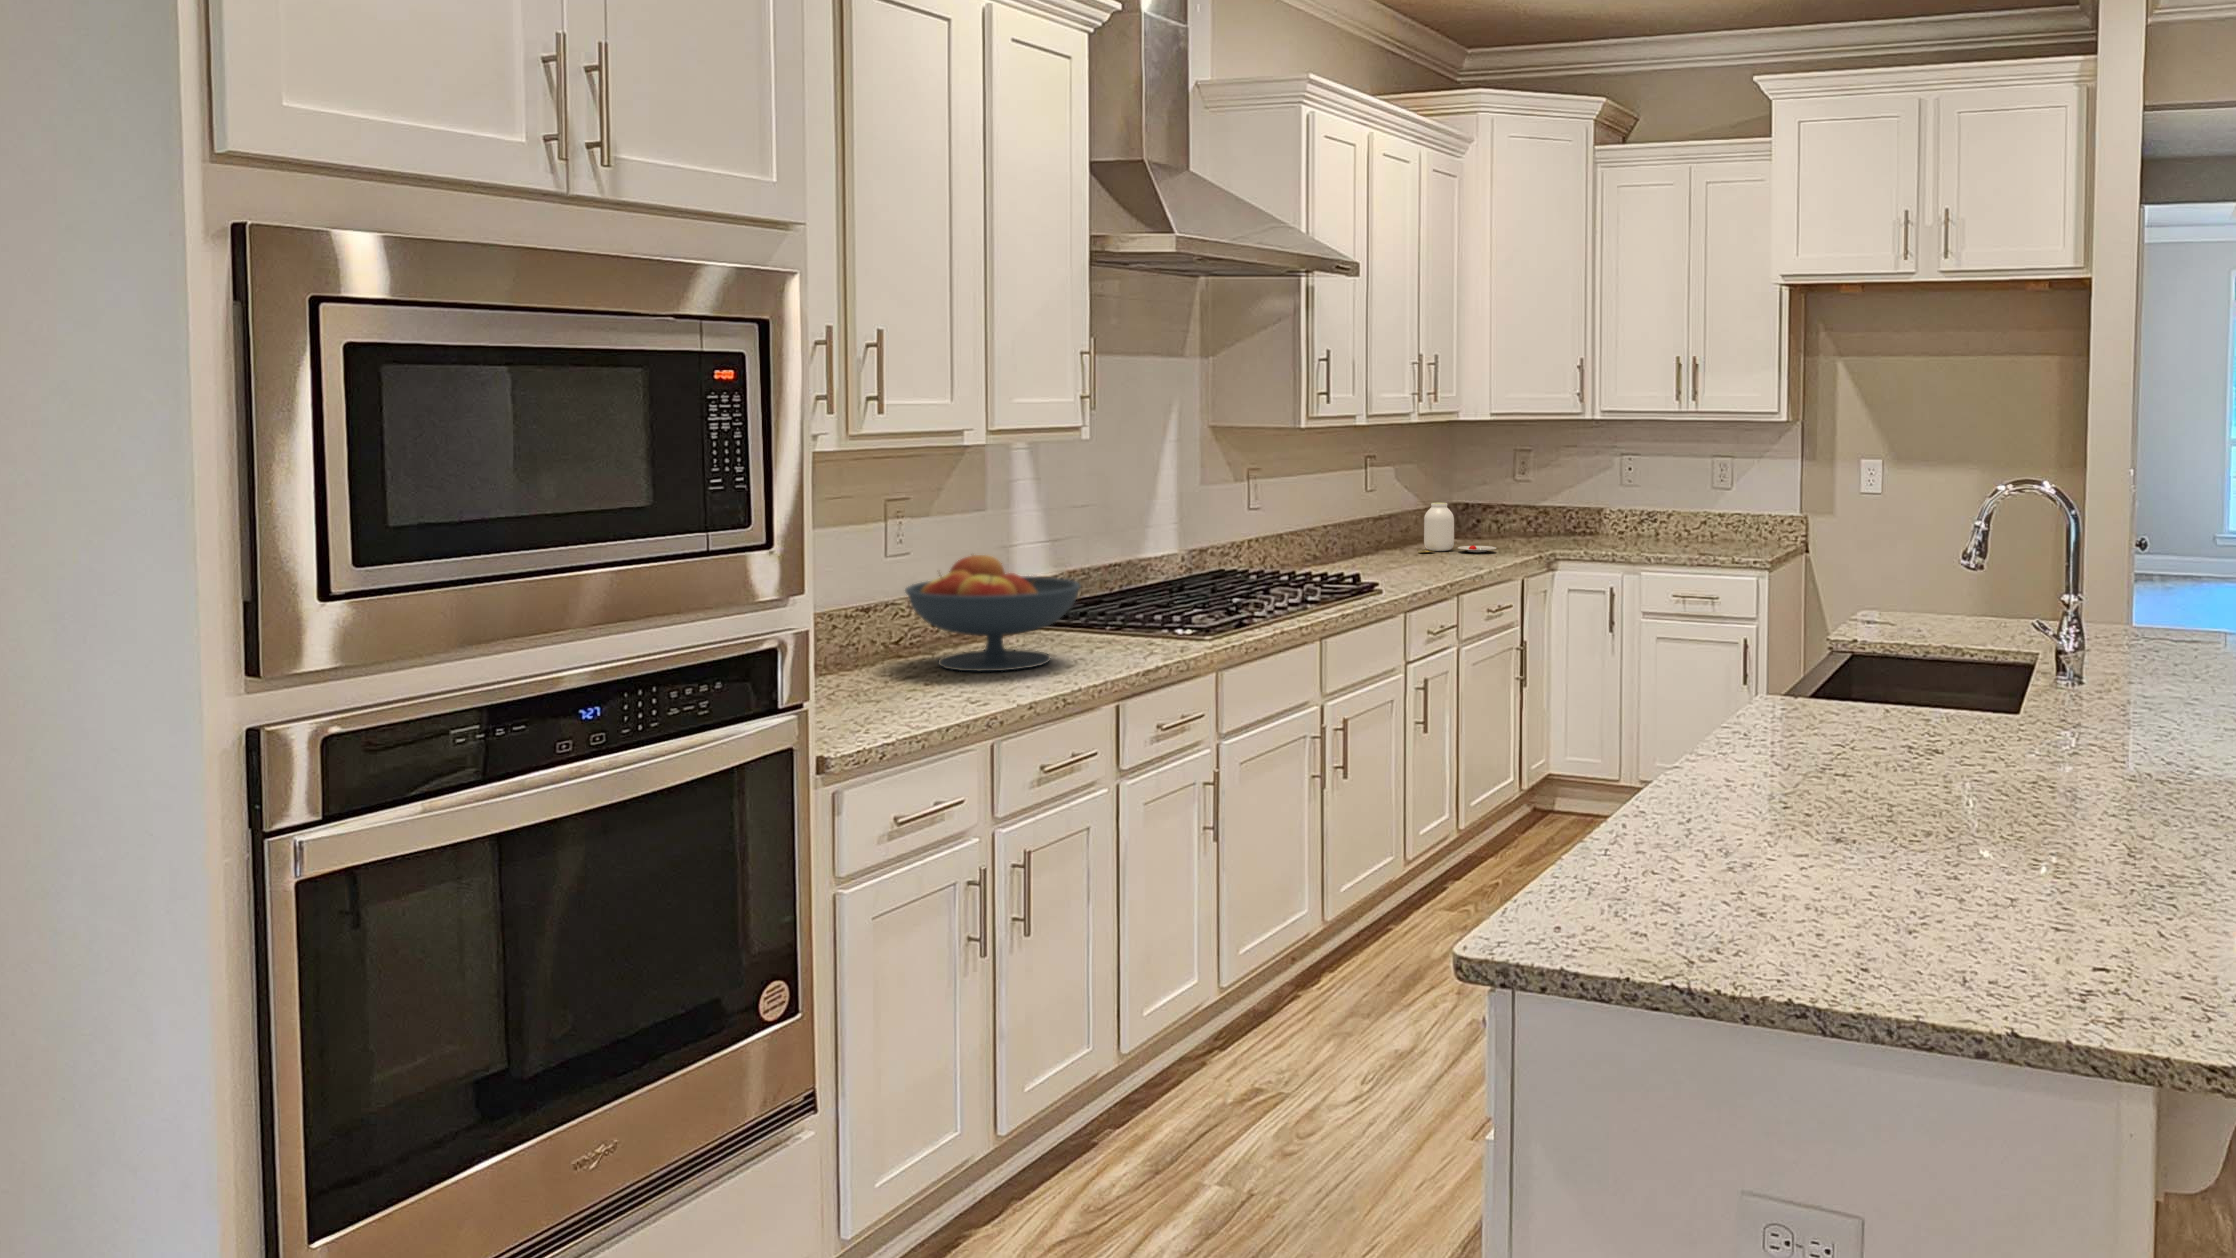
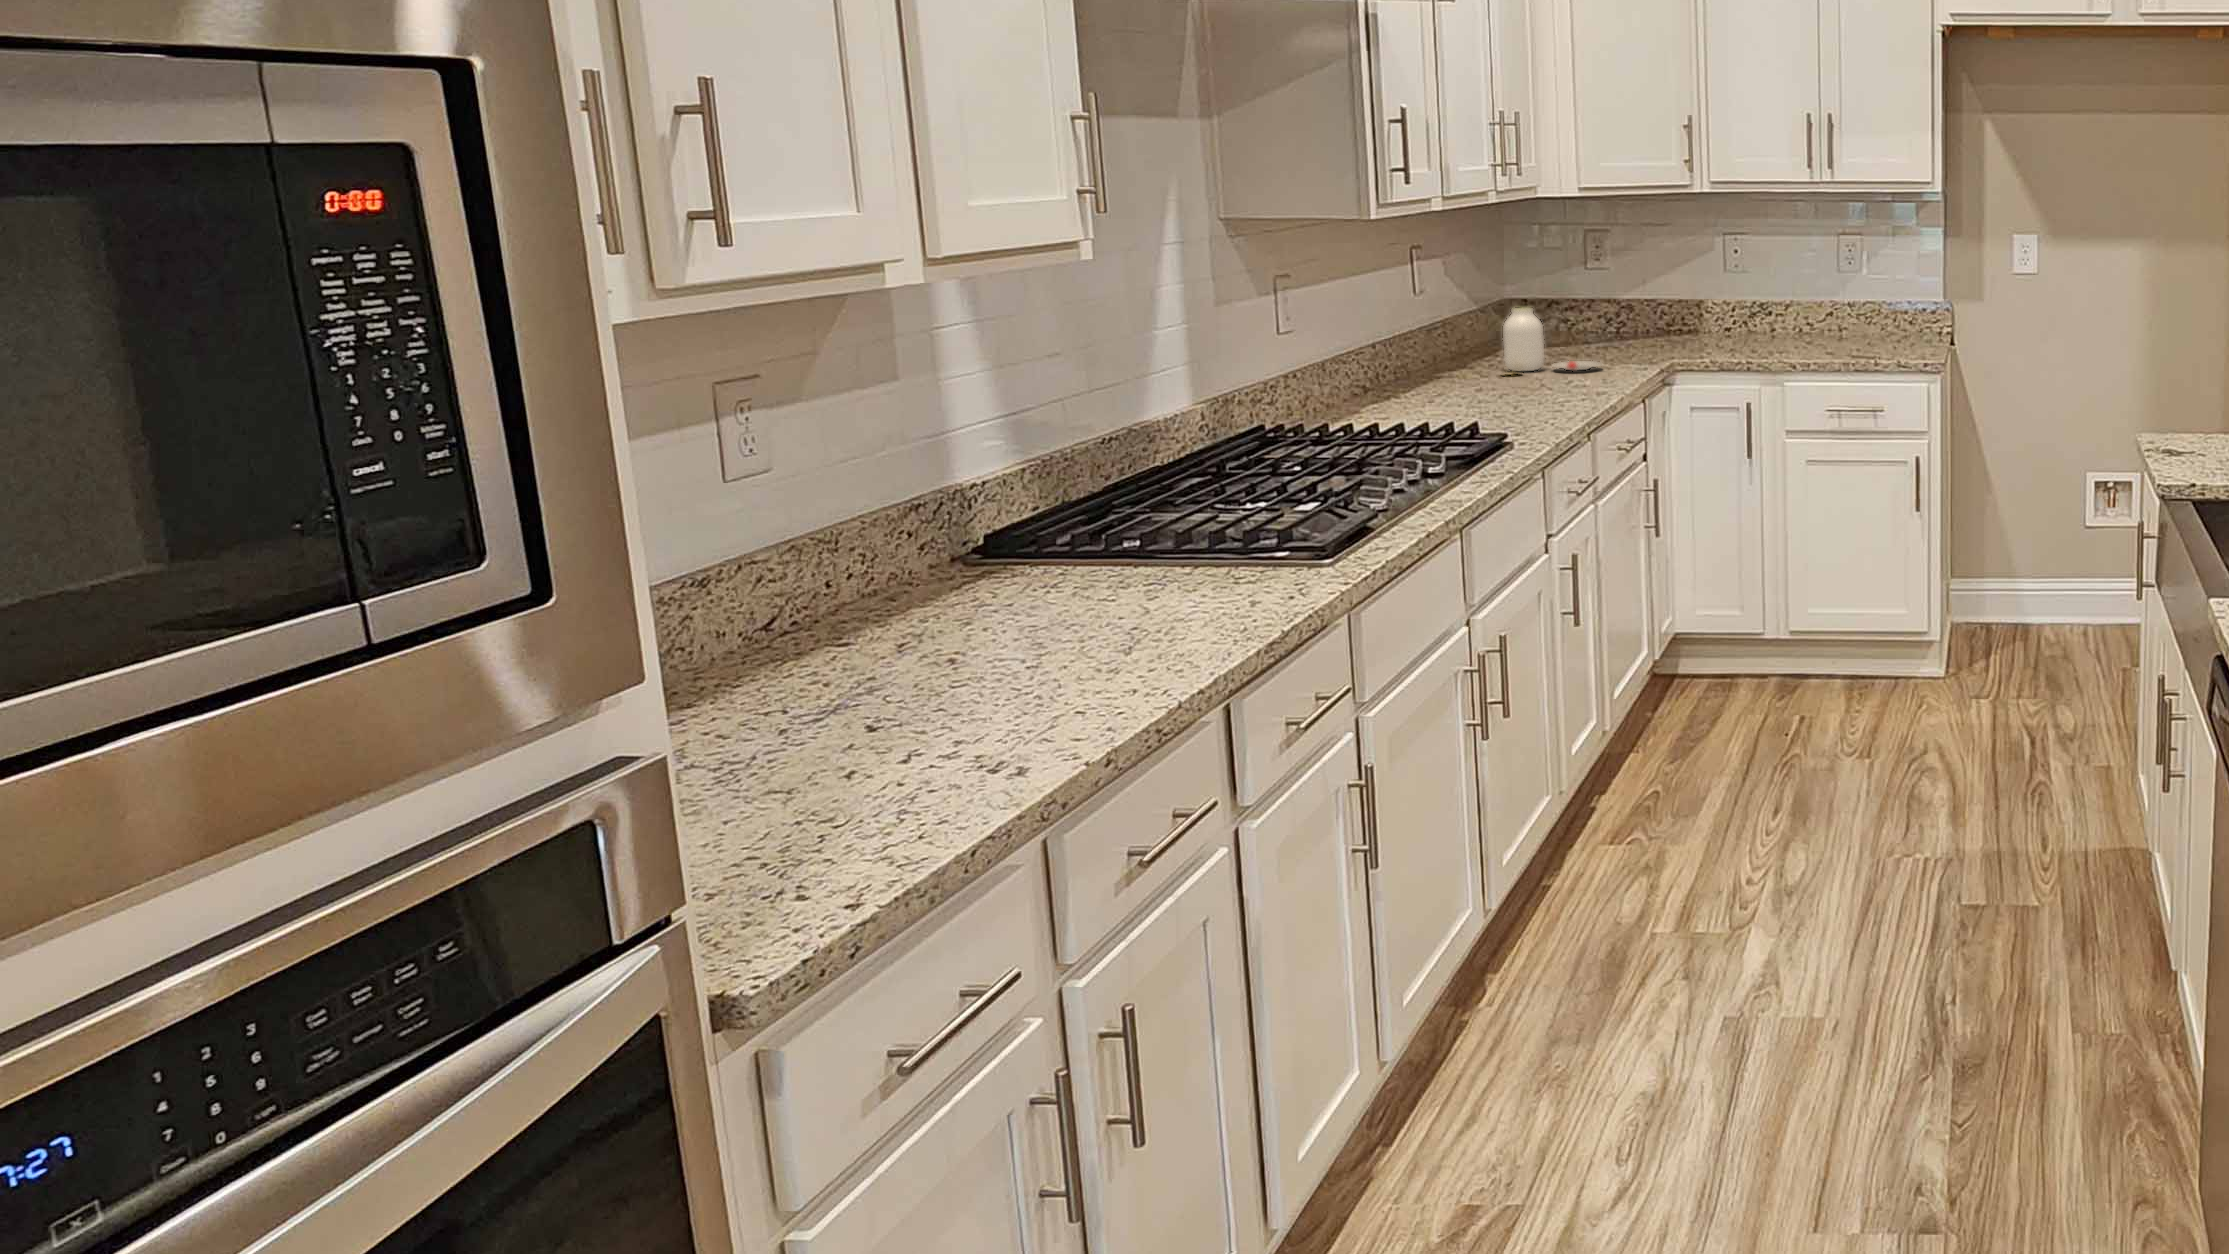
fruit bowl: present [905,555,1080,671] -> none [794,469,1133,685]

